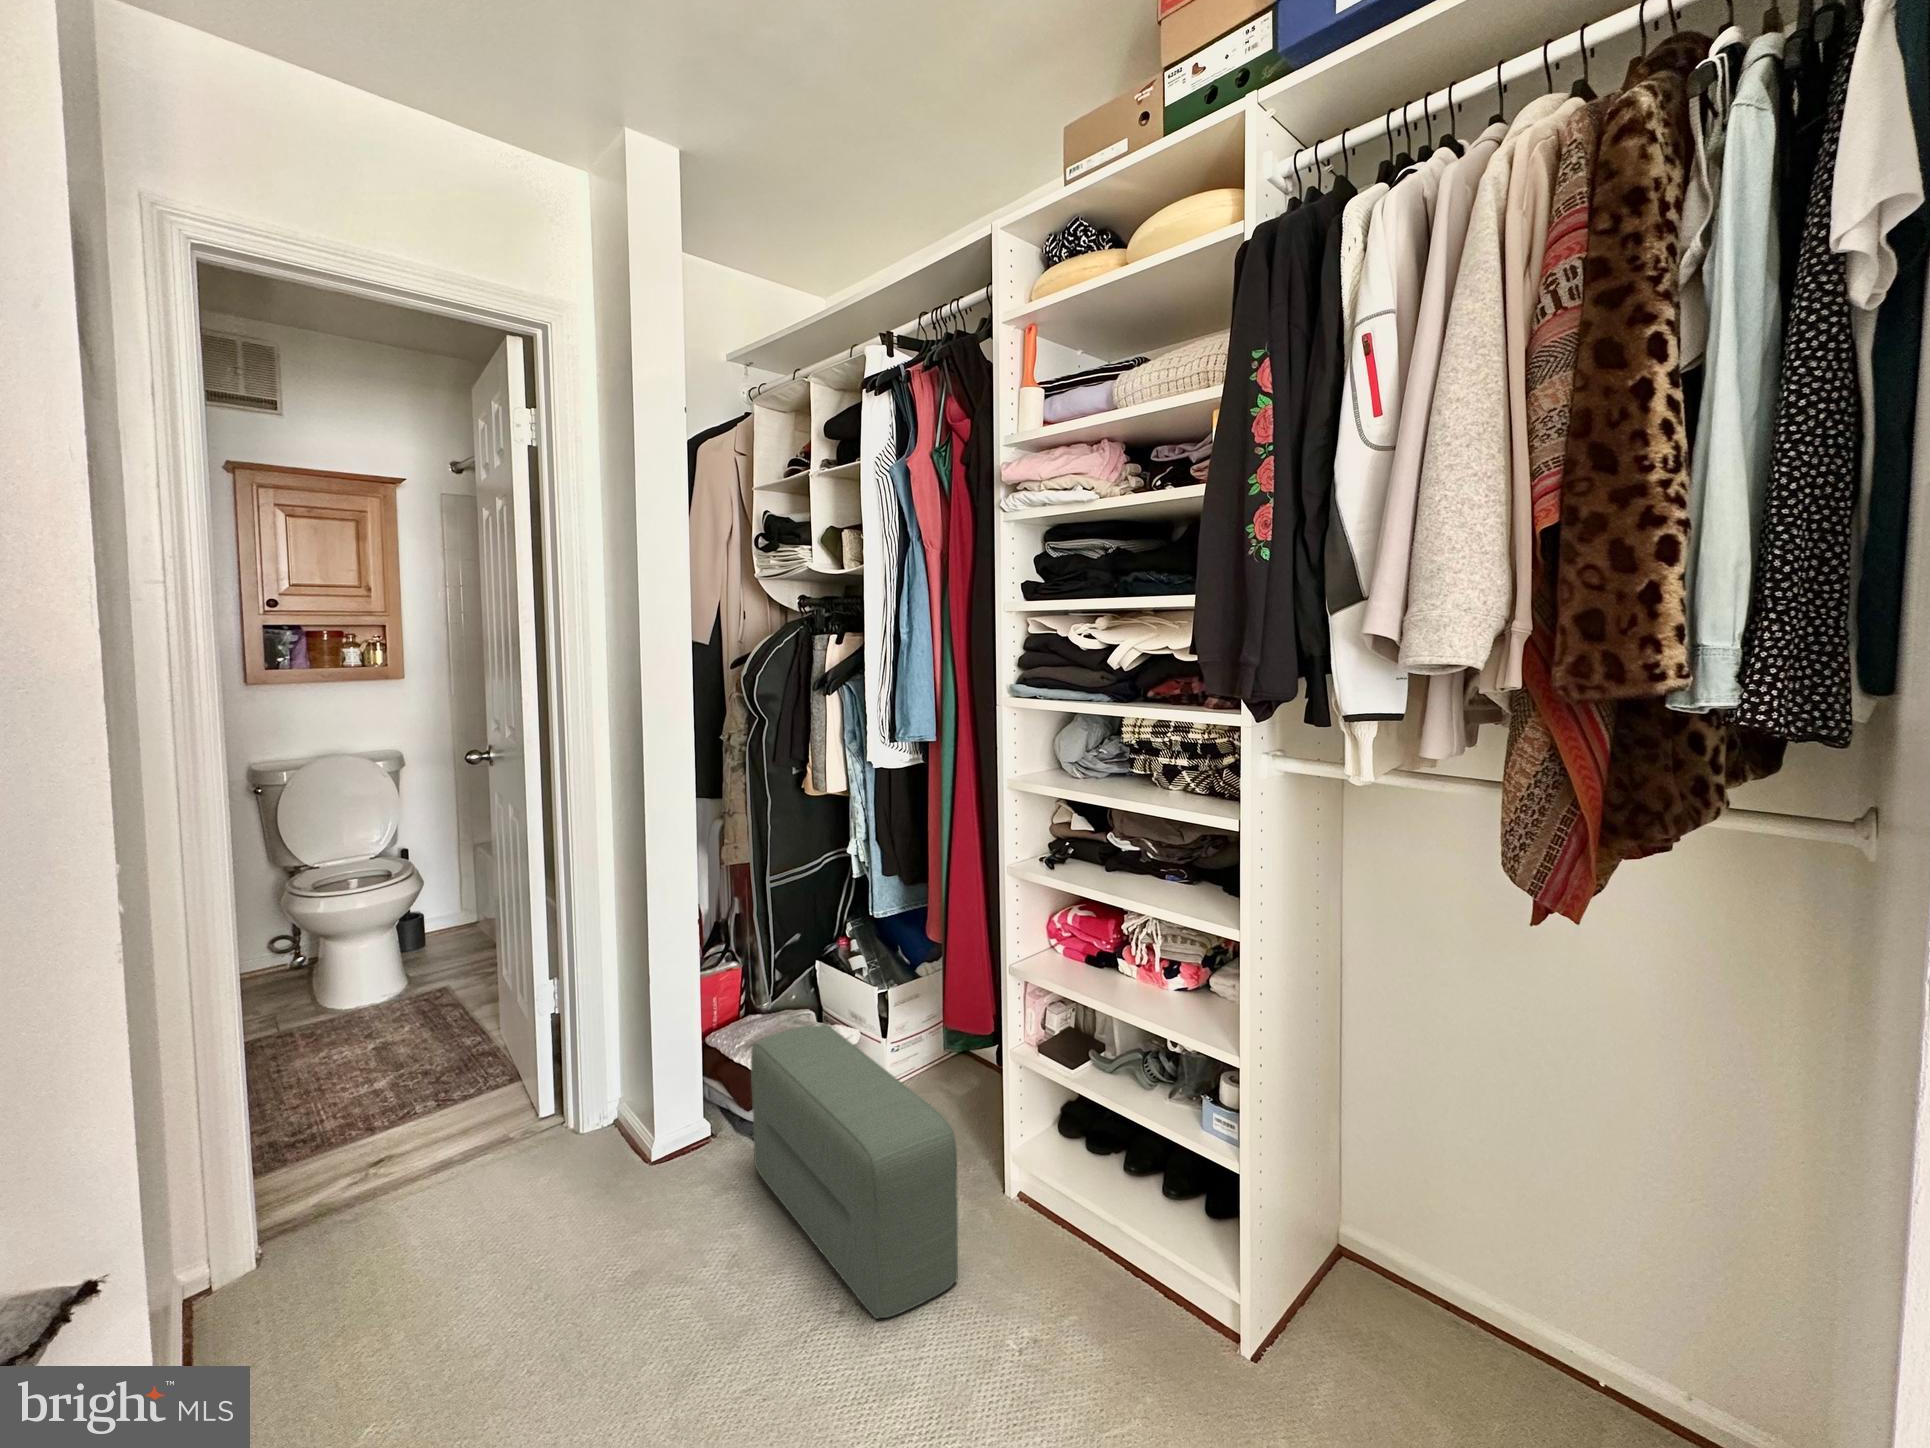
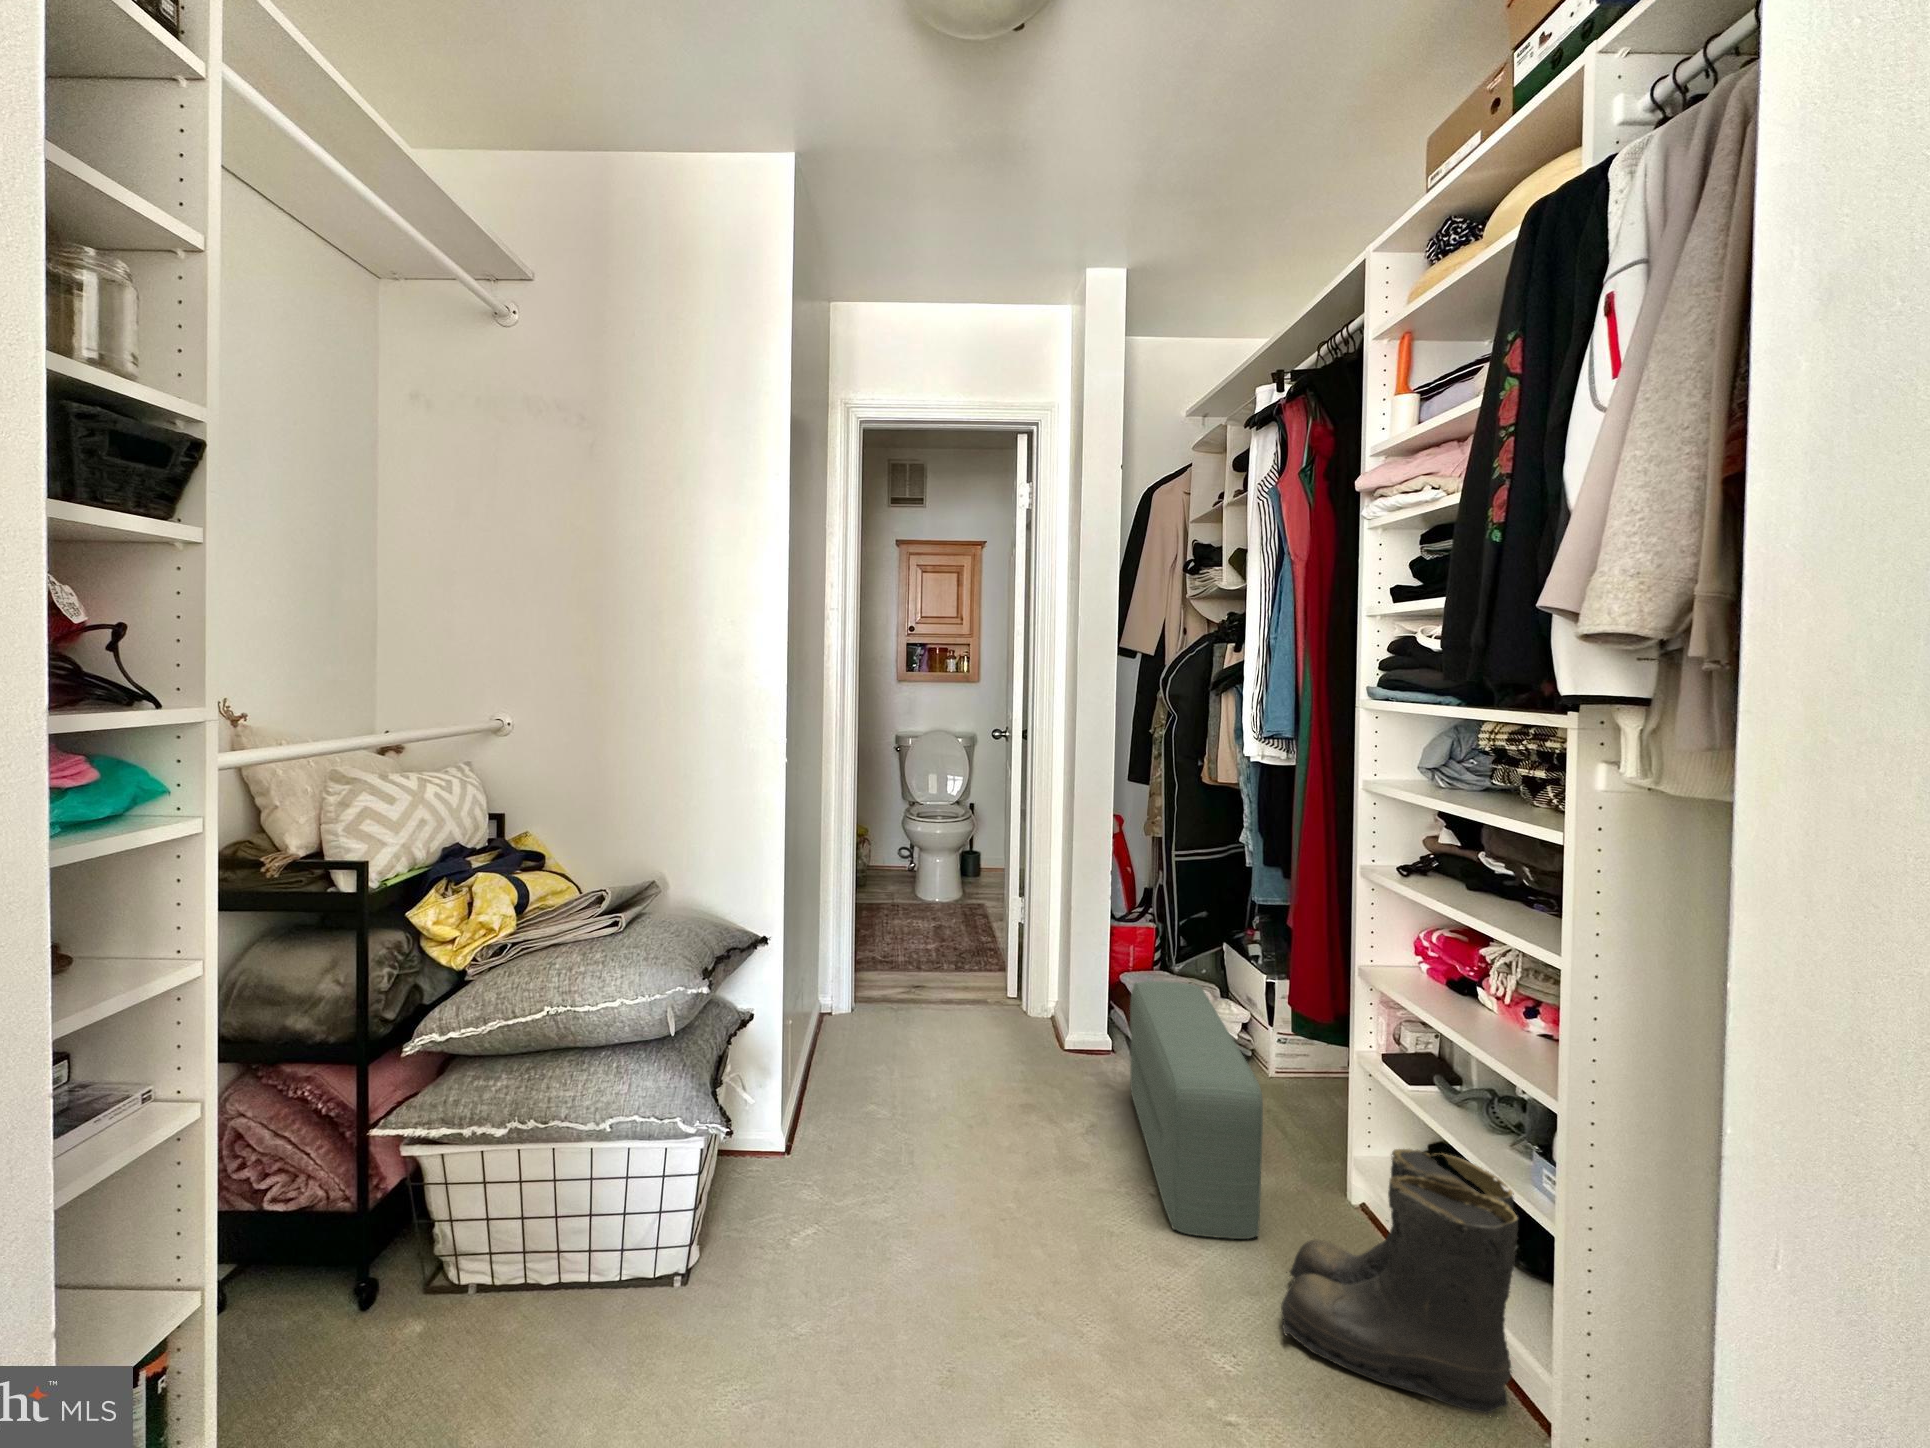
boots: none [1003,1128,1211,1381] -> present [1281,1149,1518,1414]

